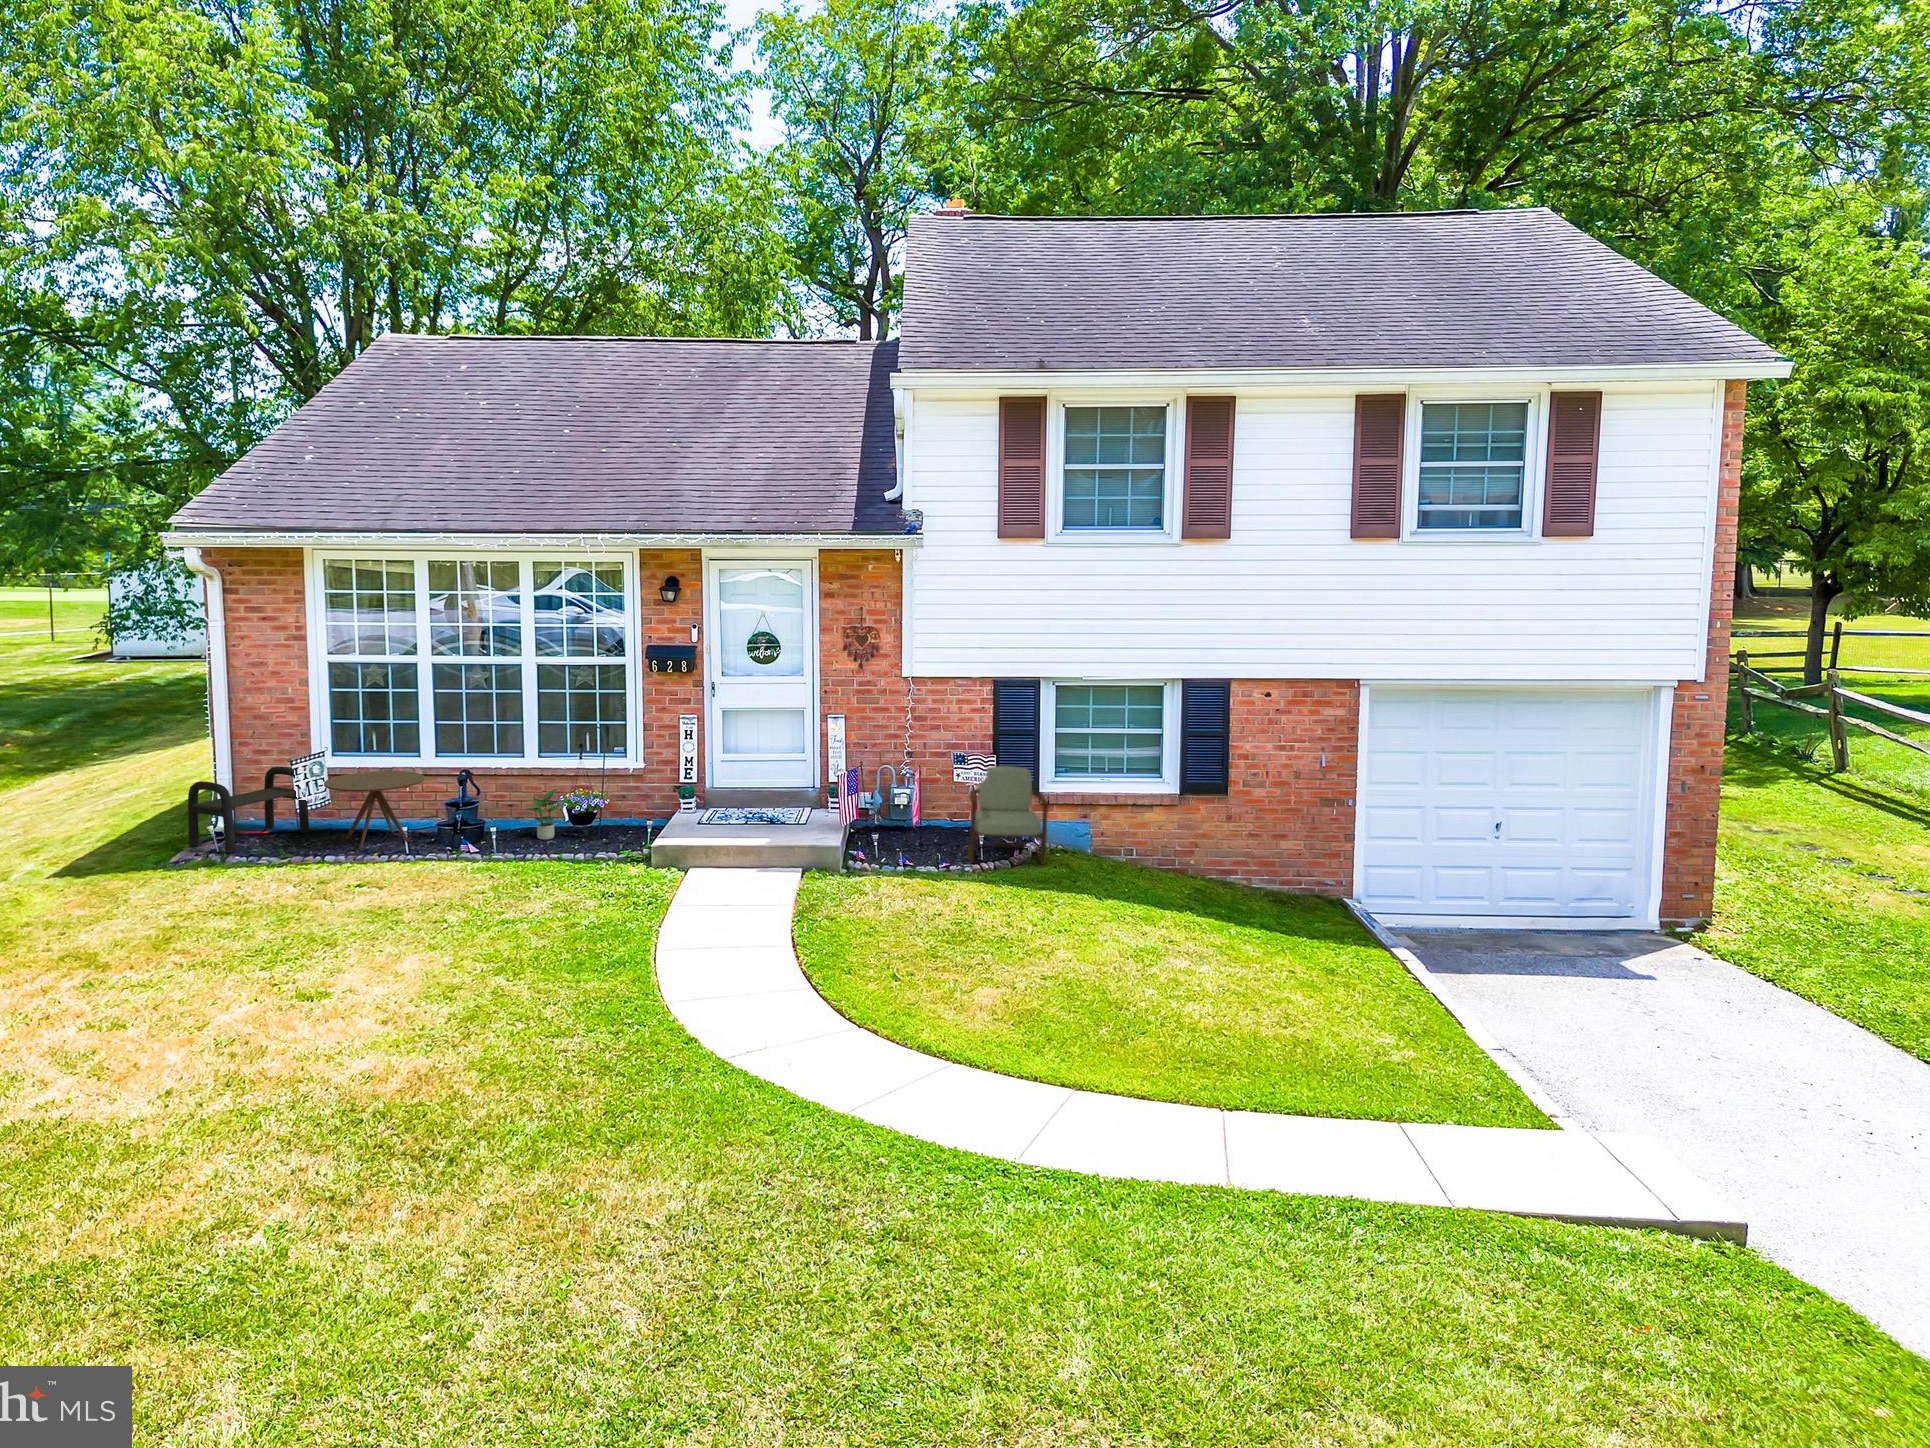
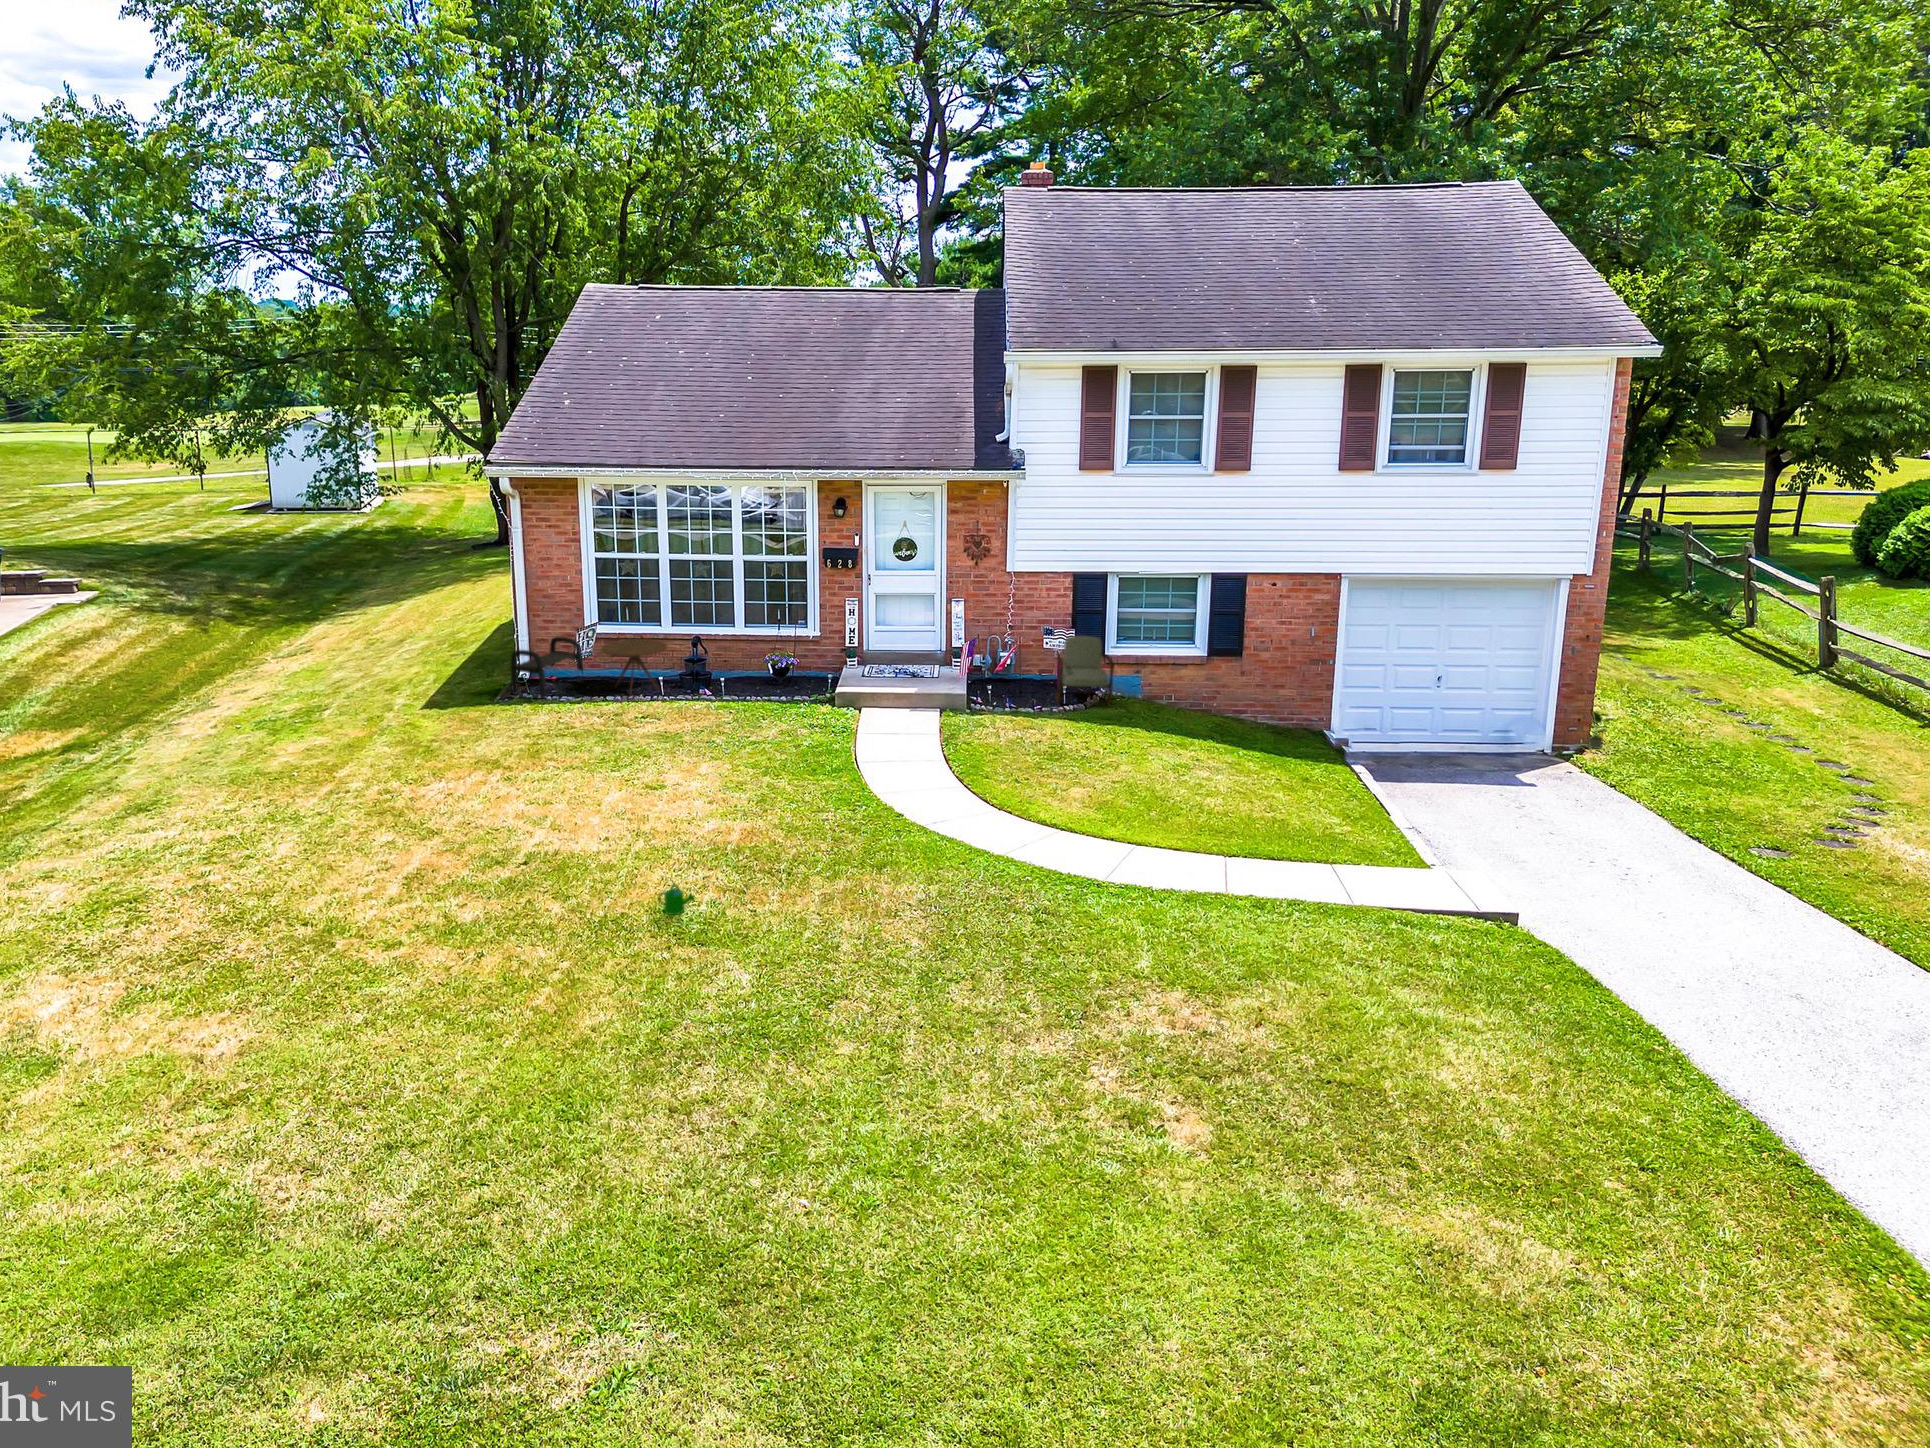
potted plant: present [526,788,564,840] -> present [1588,711,1612,749]
watering can: none [71,1202,139,1273] -> present [658,884,694,915]

